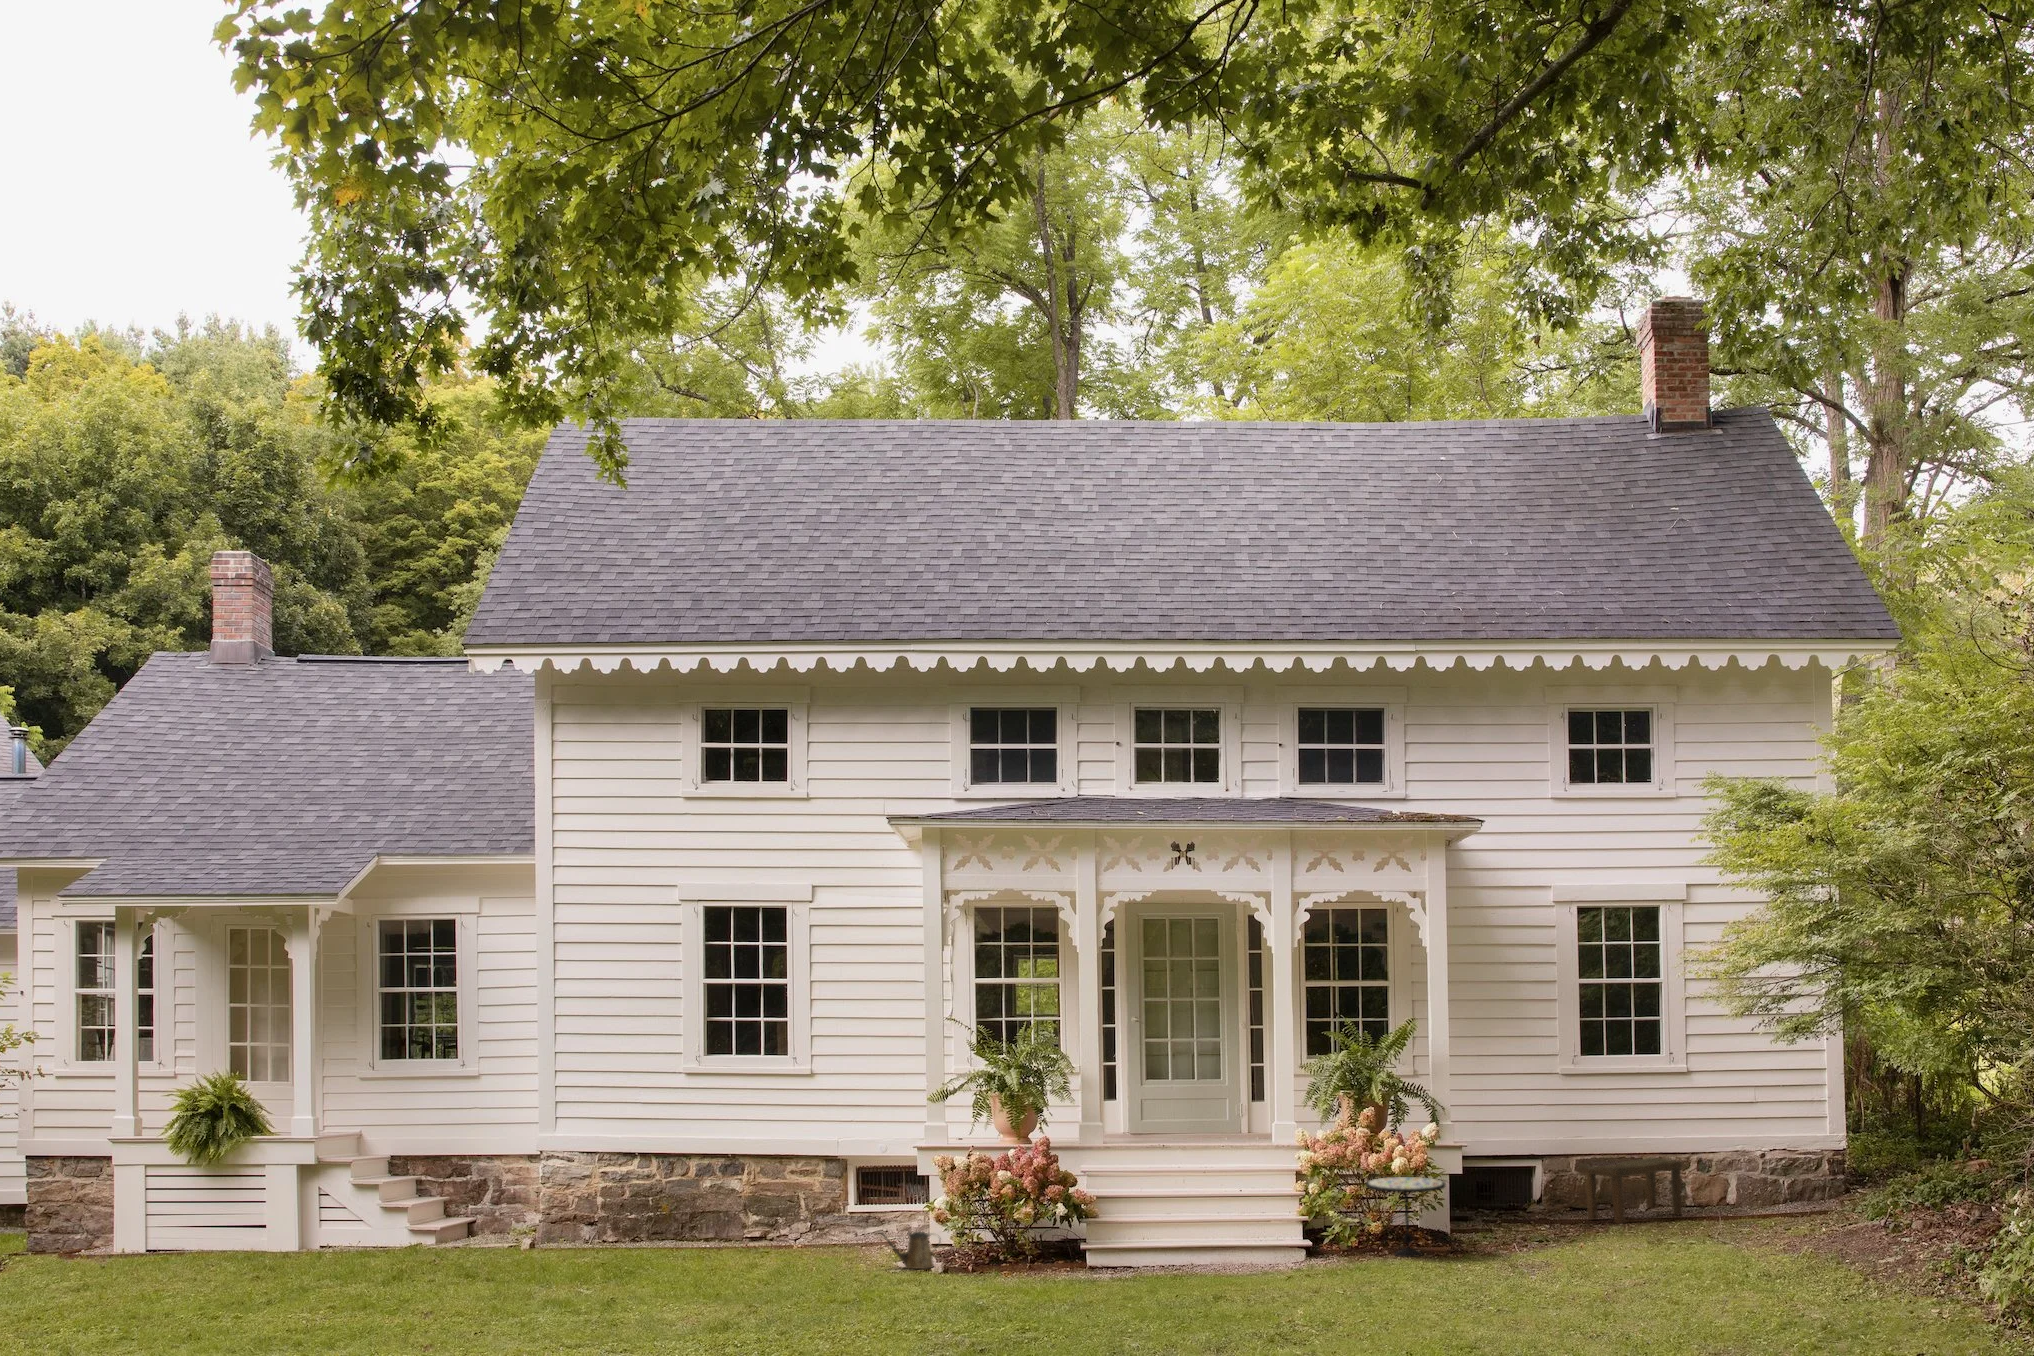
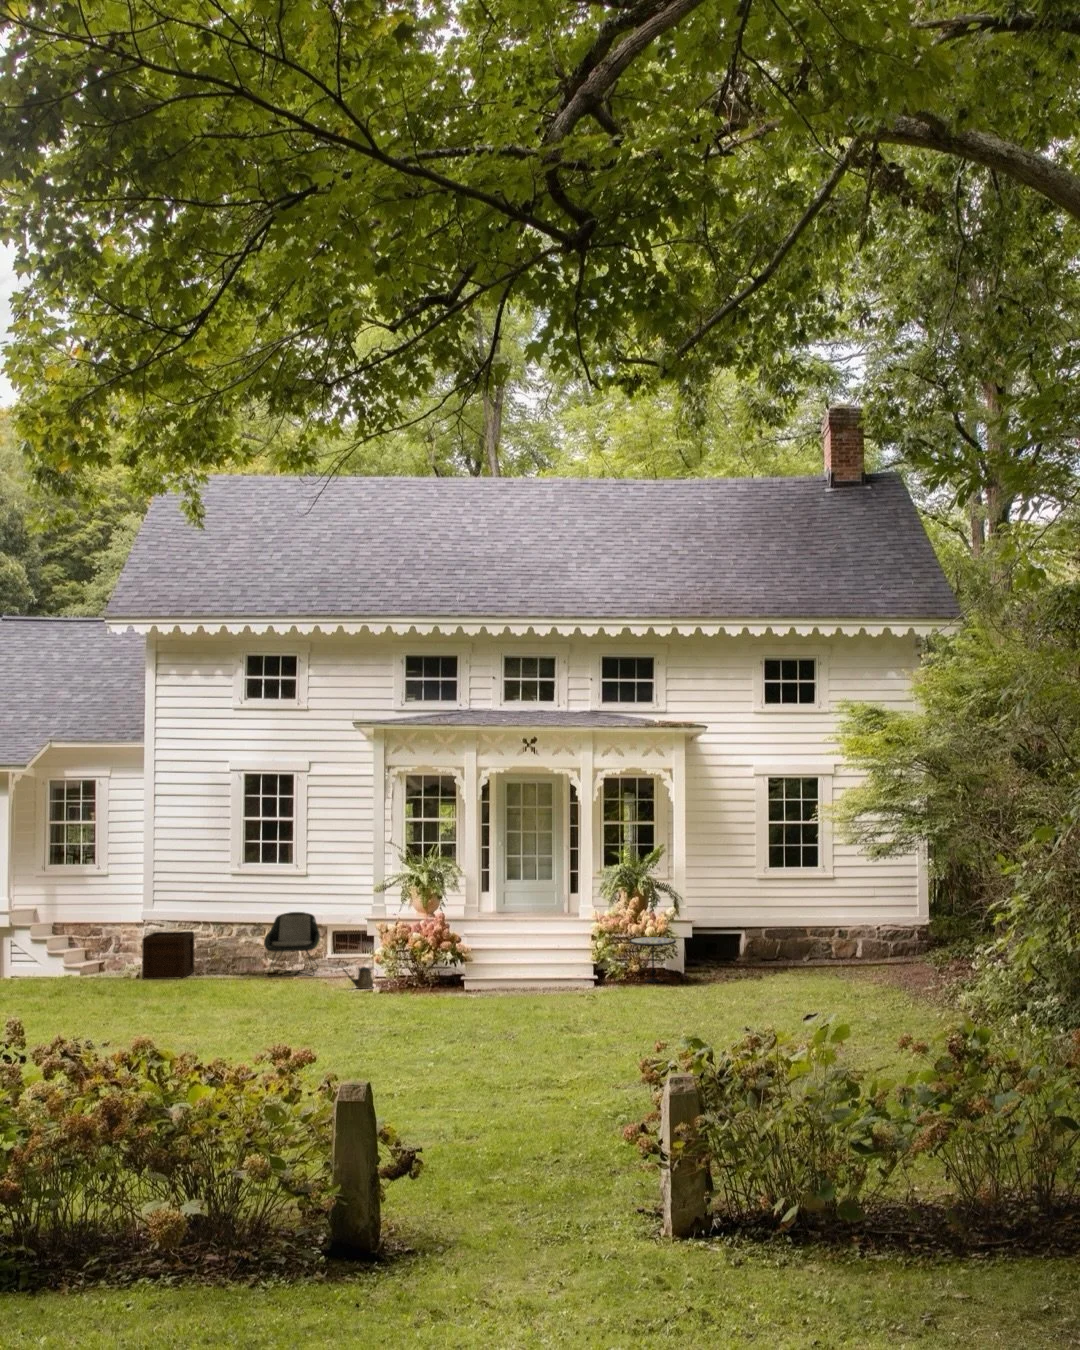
lounge chair: none [743,1136,835,1249] -> present [264,912,320,977]
bench: present [1585,1157,1682,1224] -> none [767,927,825,966]
wooden crate: none [540,1170,625,1253] -> present [142,931,194,979]

